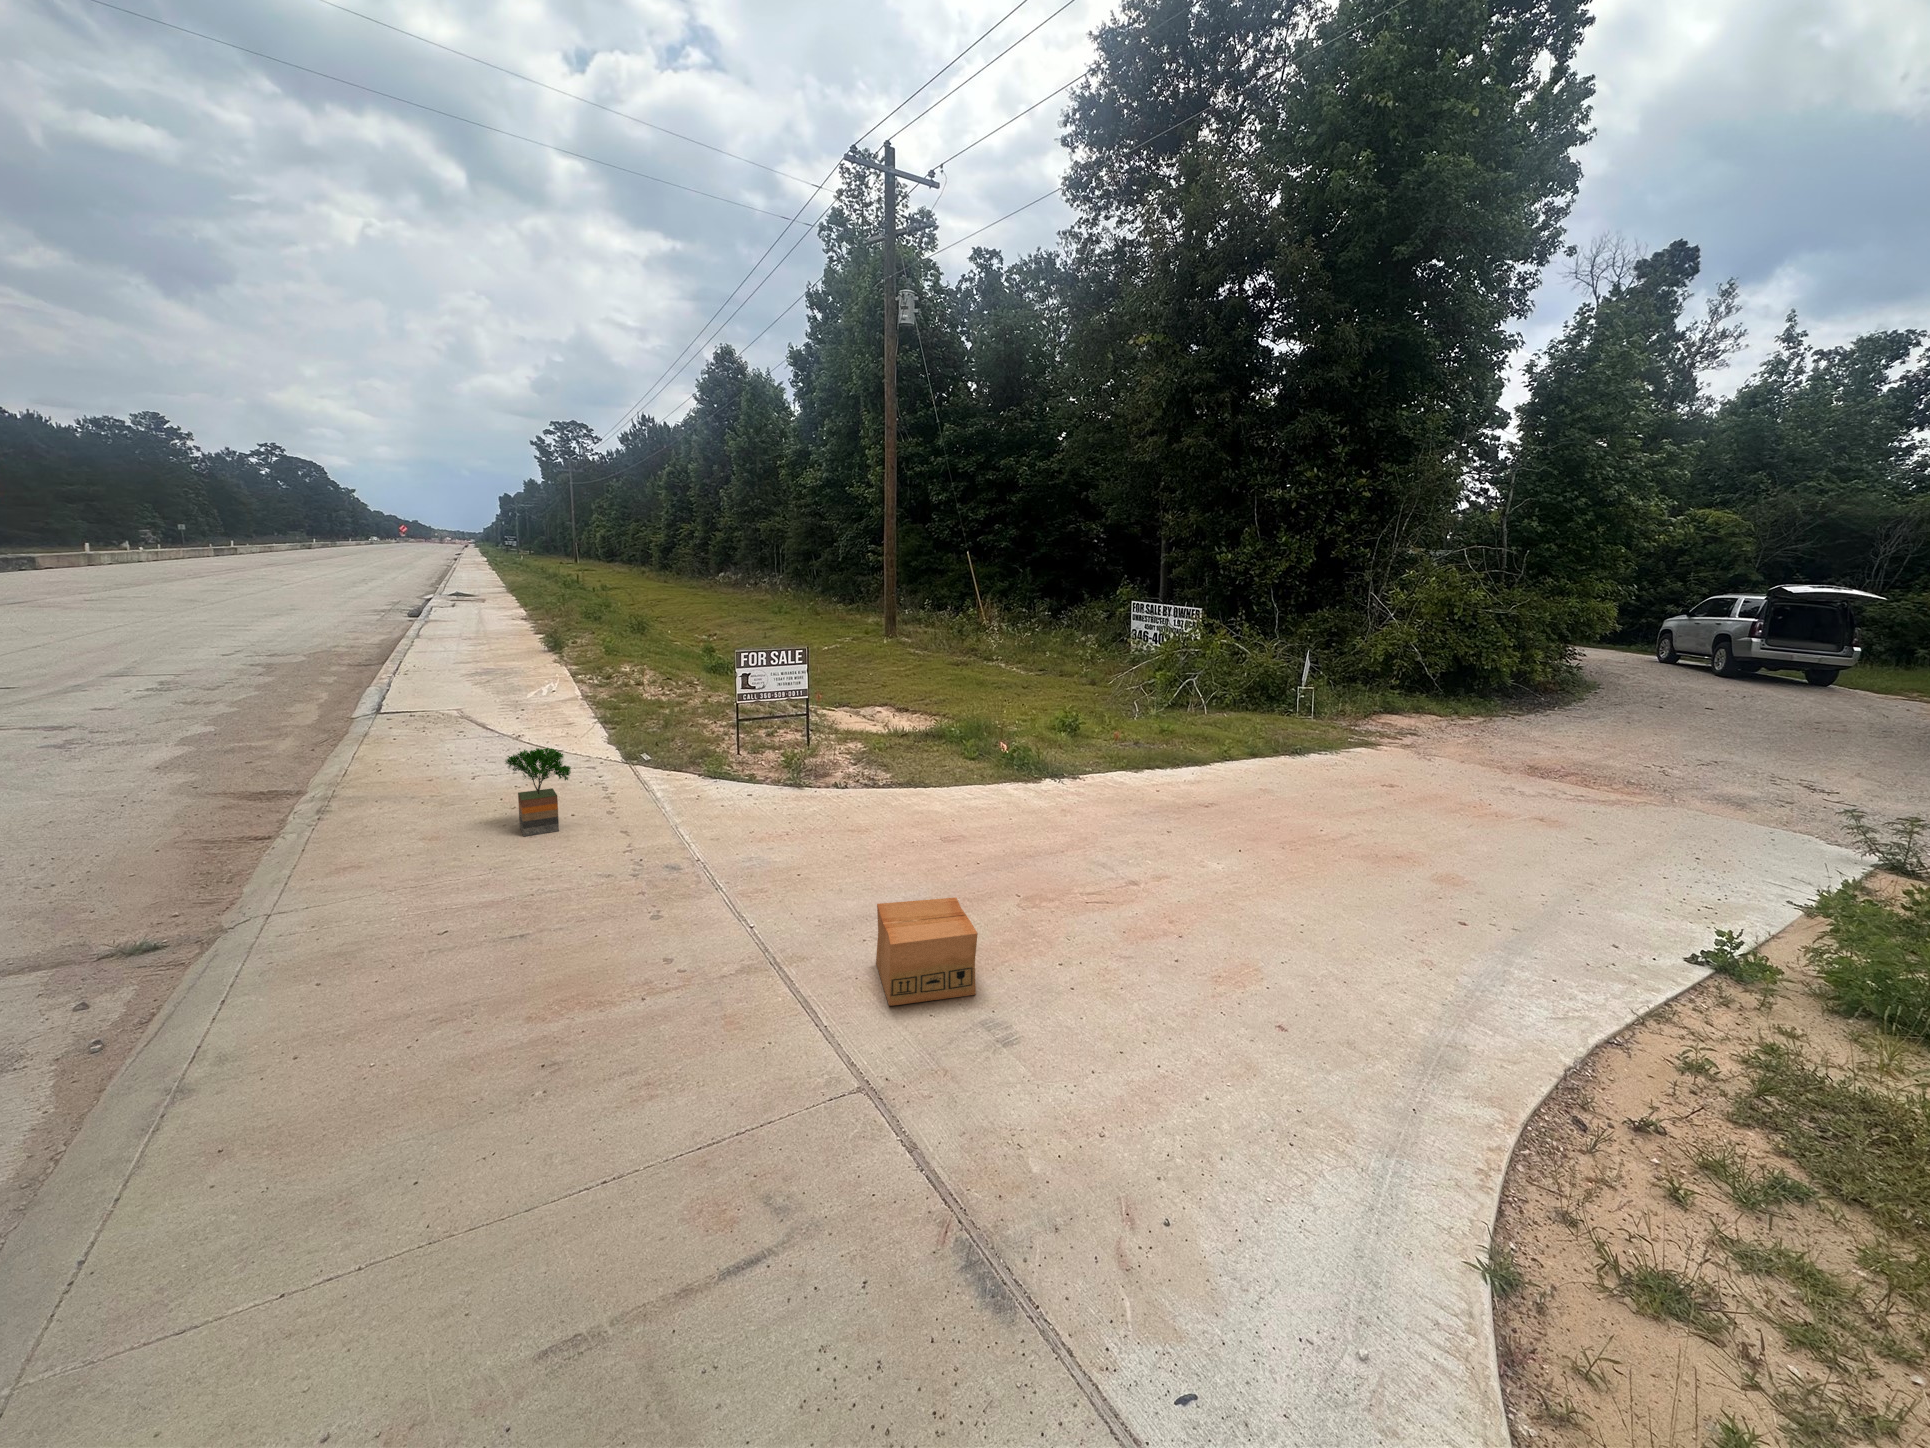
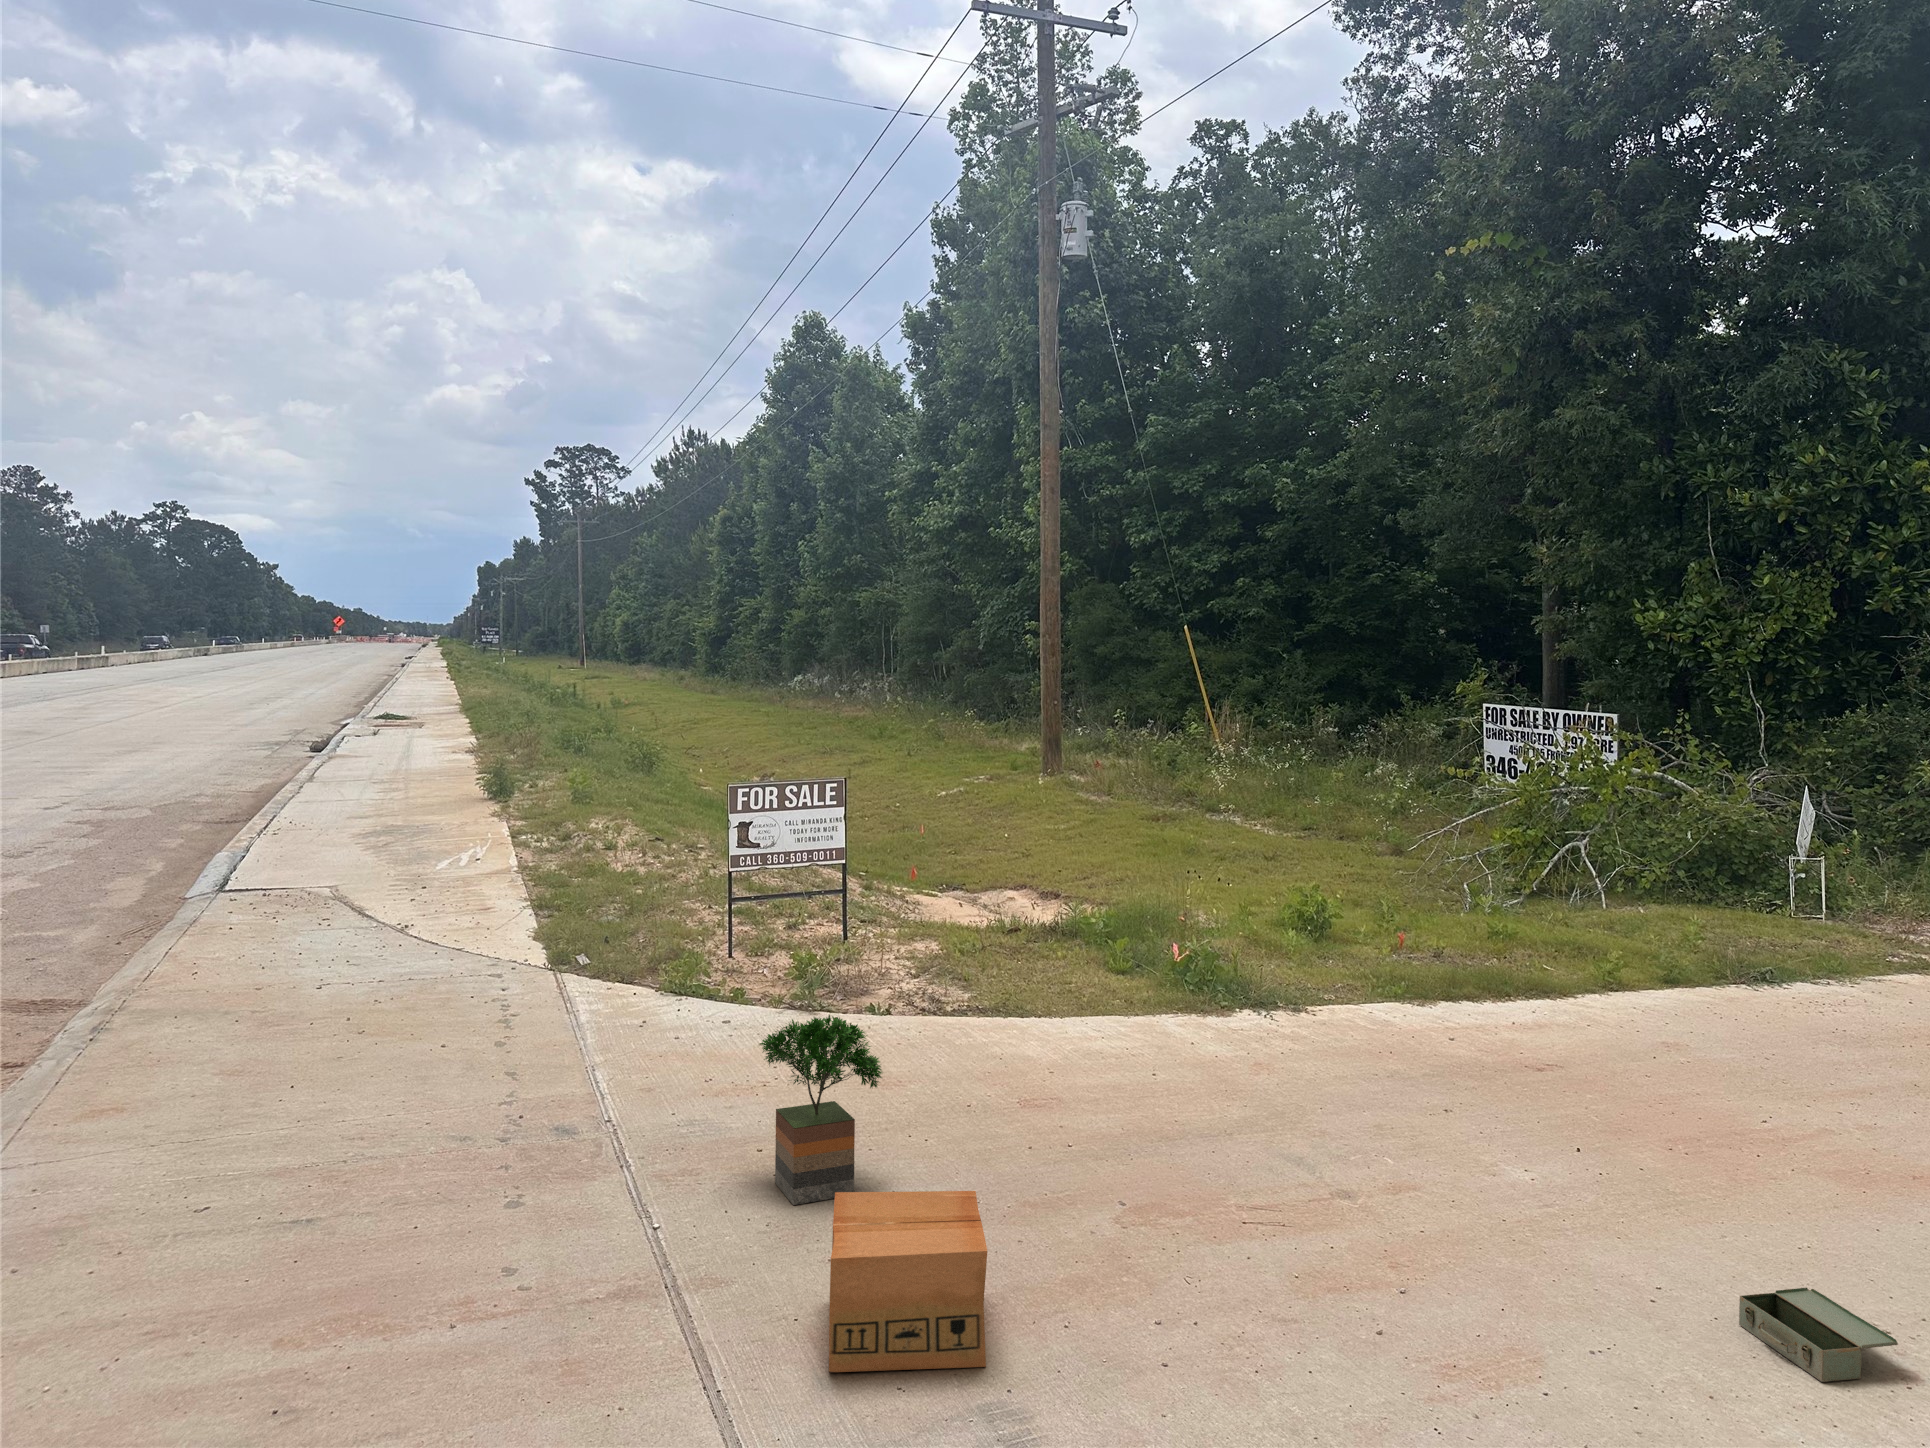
potted tree: present [505,747,571,836] -> present [760,1015,882,1205]
toolbox: none [1341,918,1419,965] -> present [1739,1288,1898,1382]

